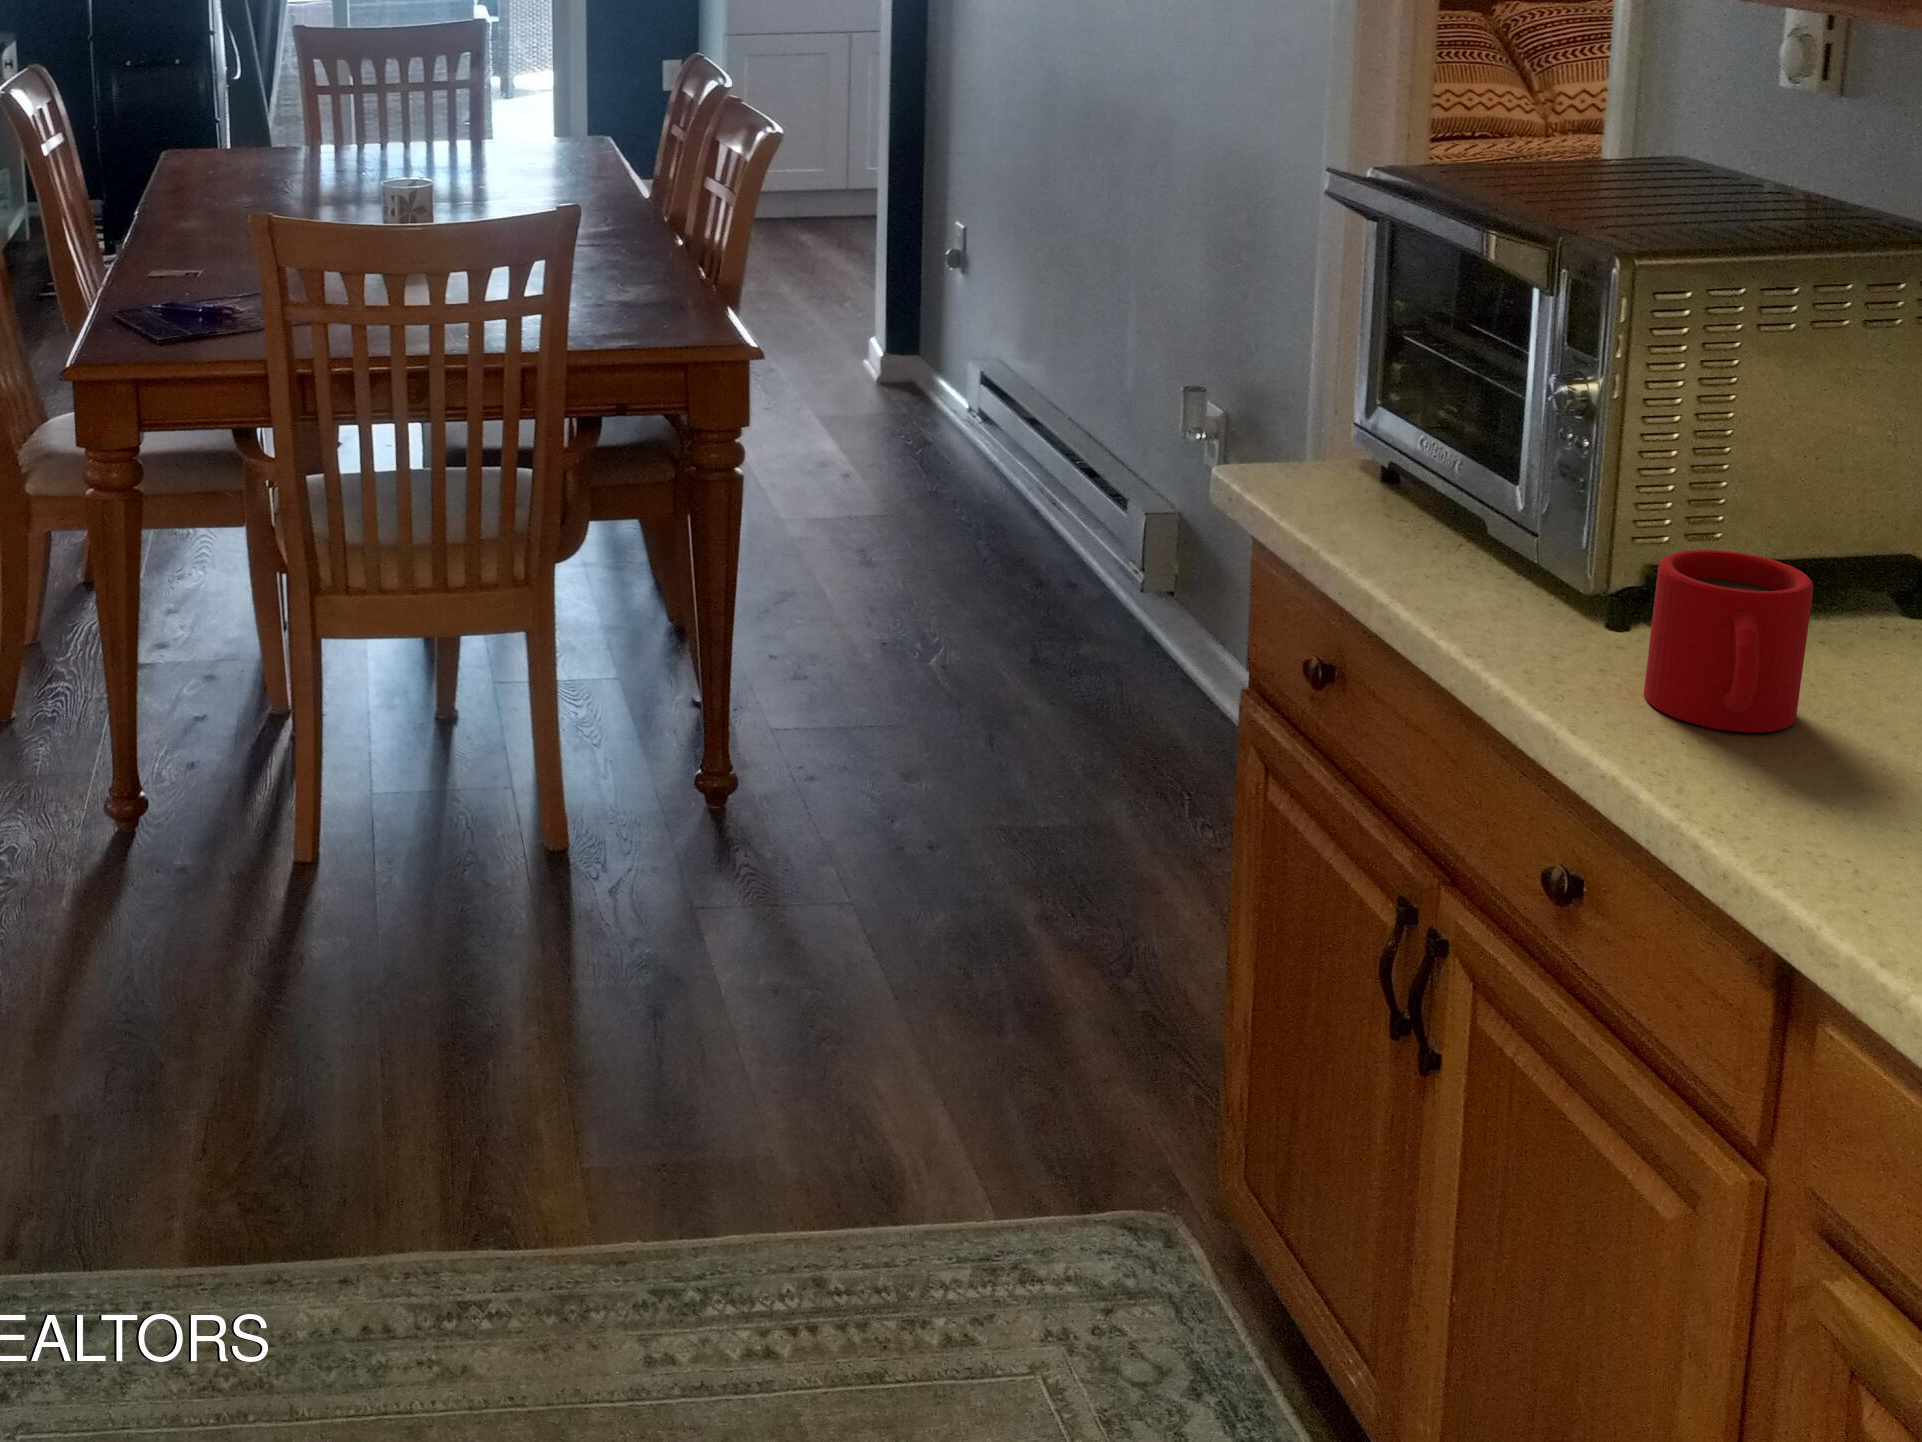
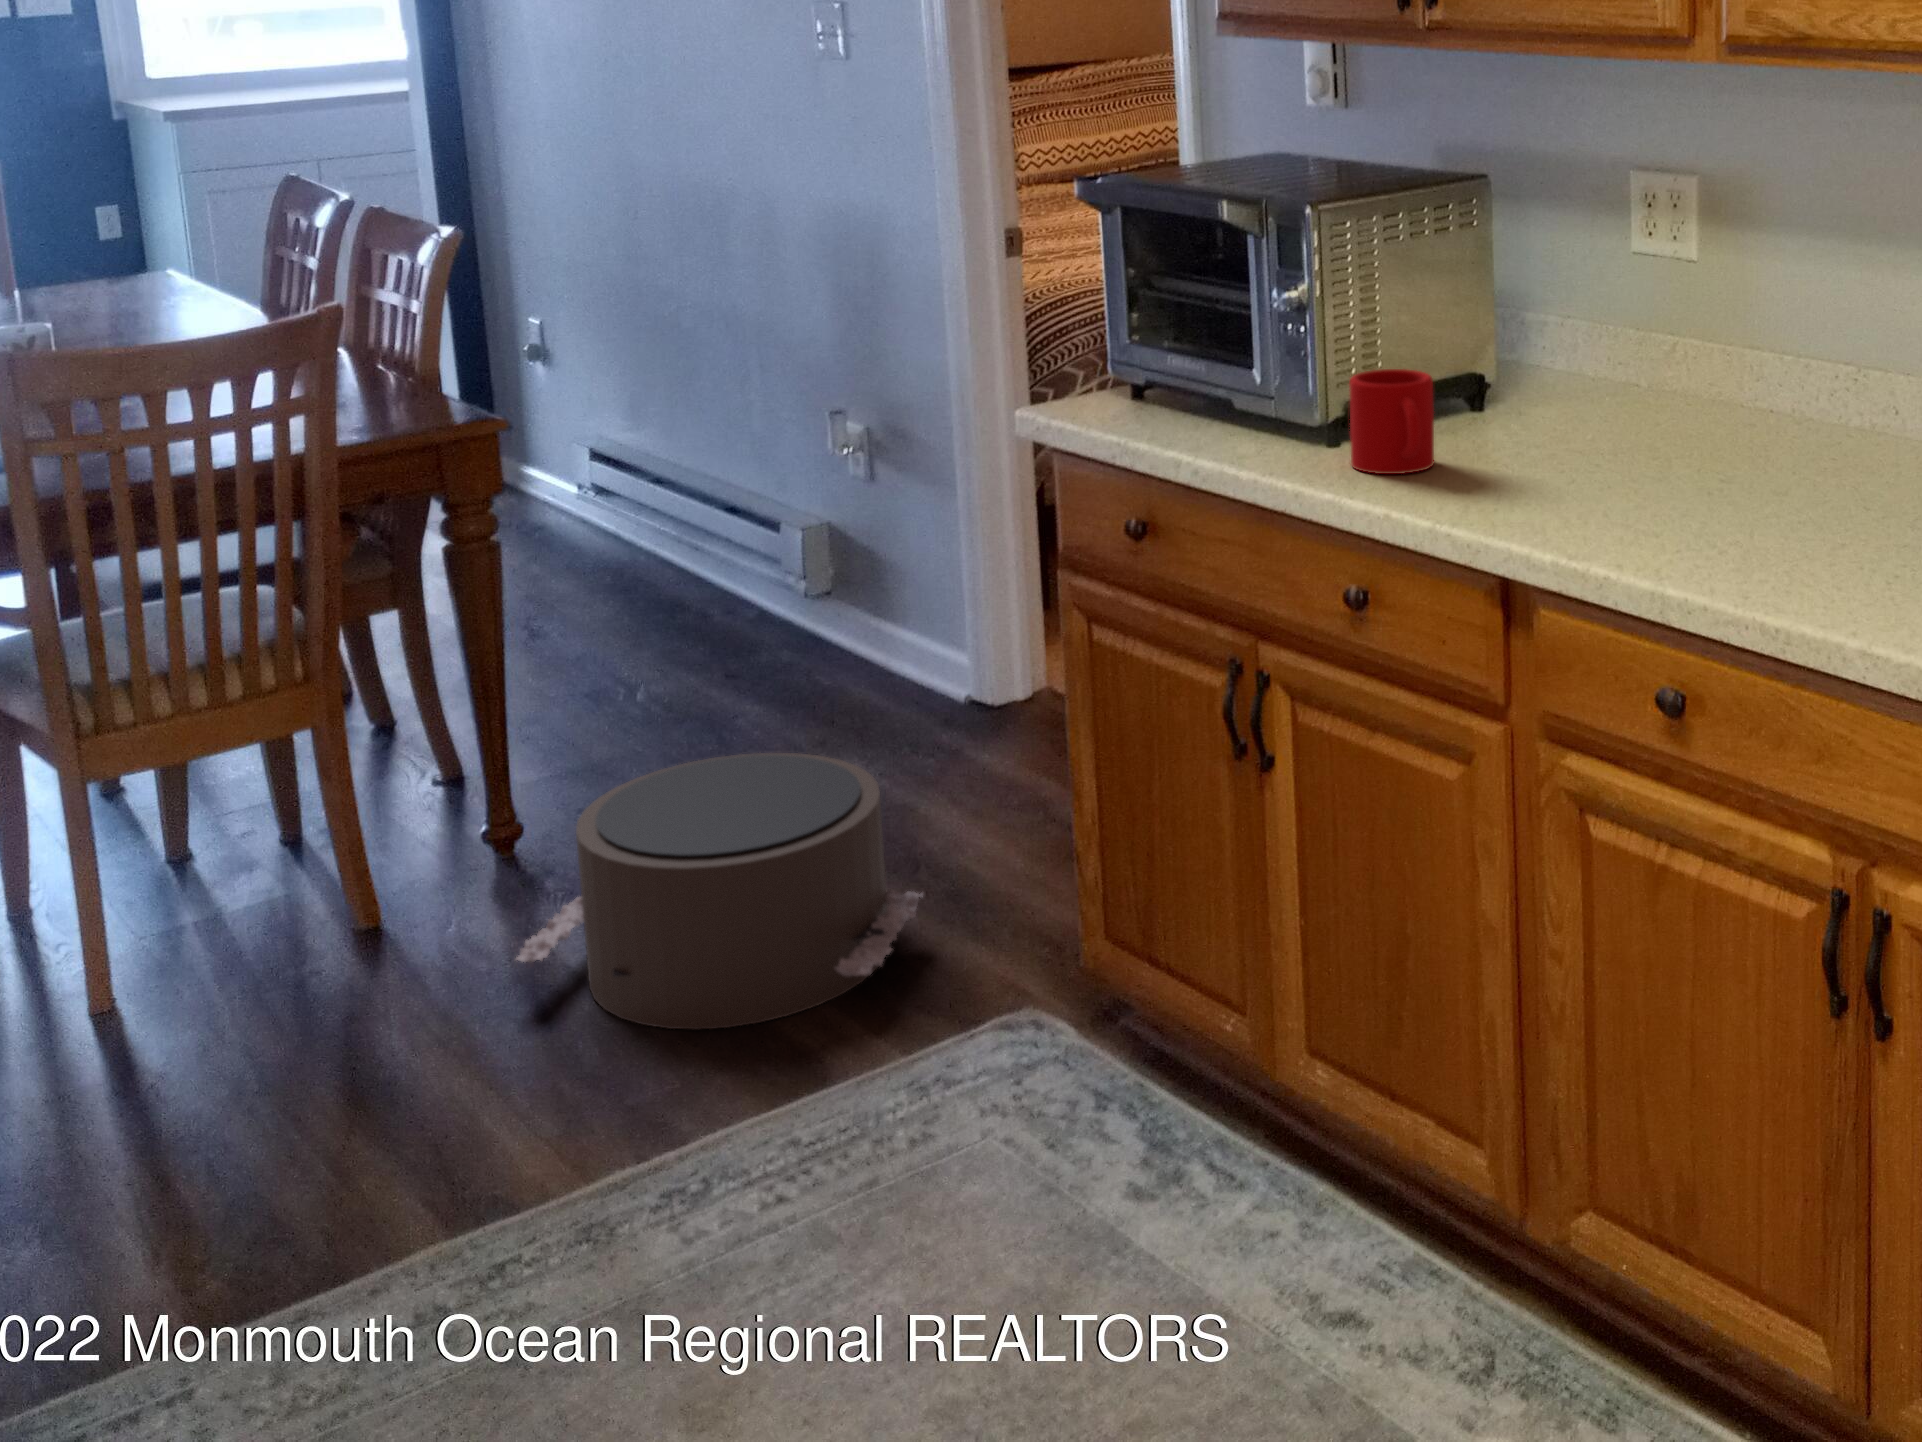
pouf: none [641,772,1092,1109] -> present [516,753,923,1029]

